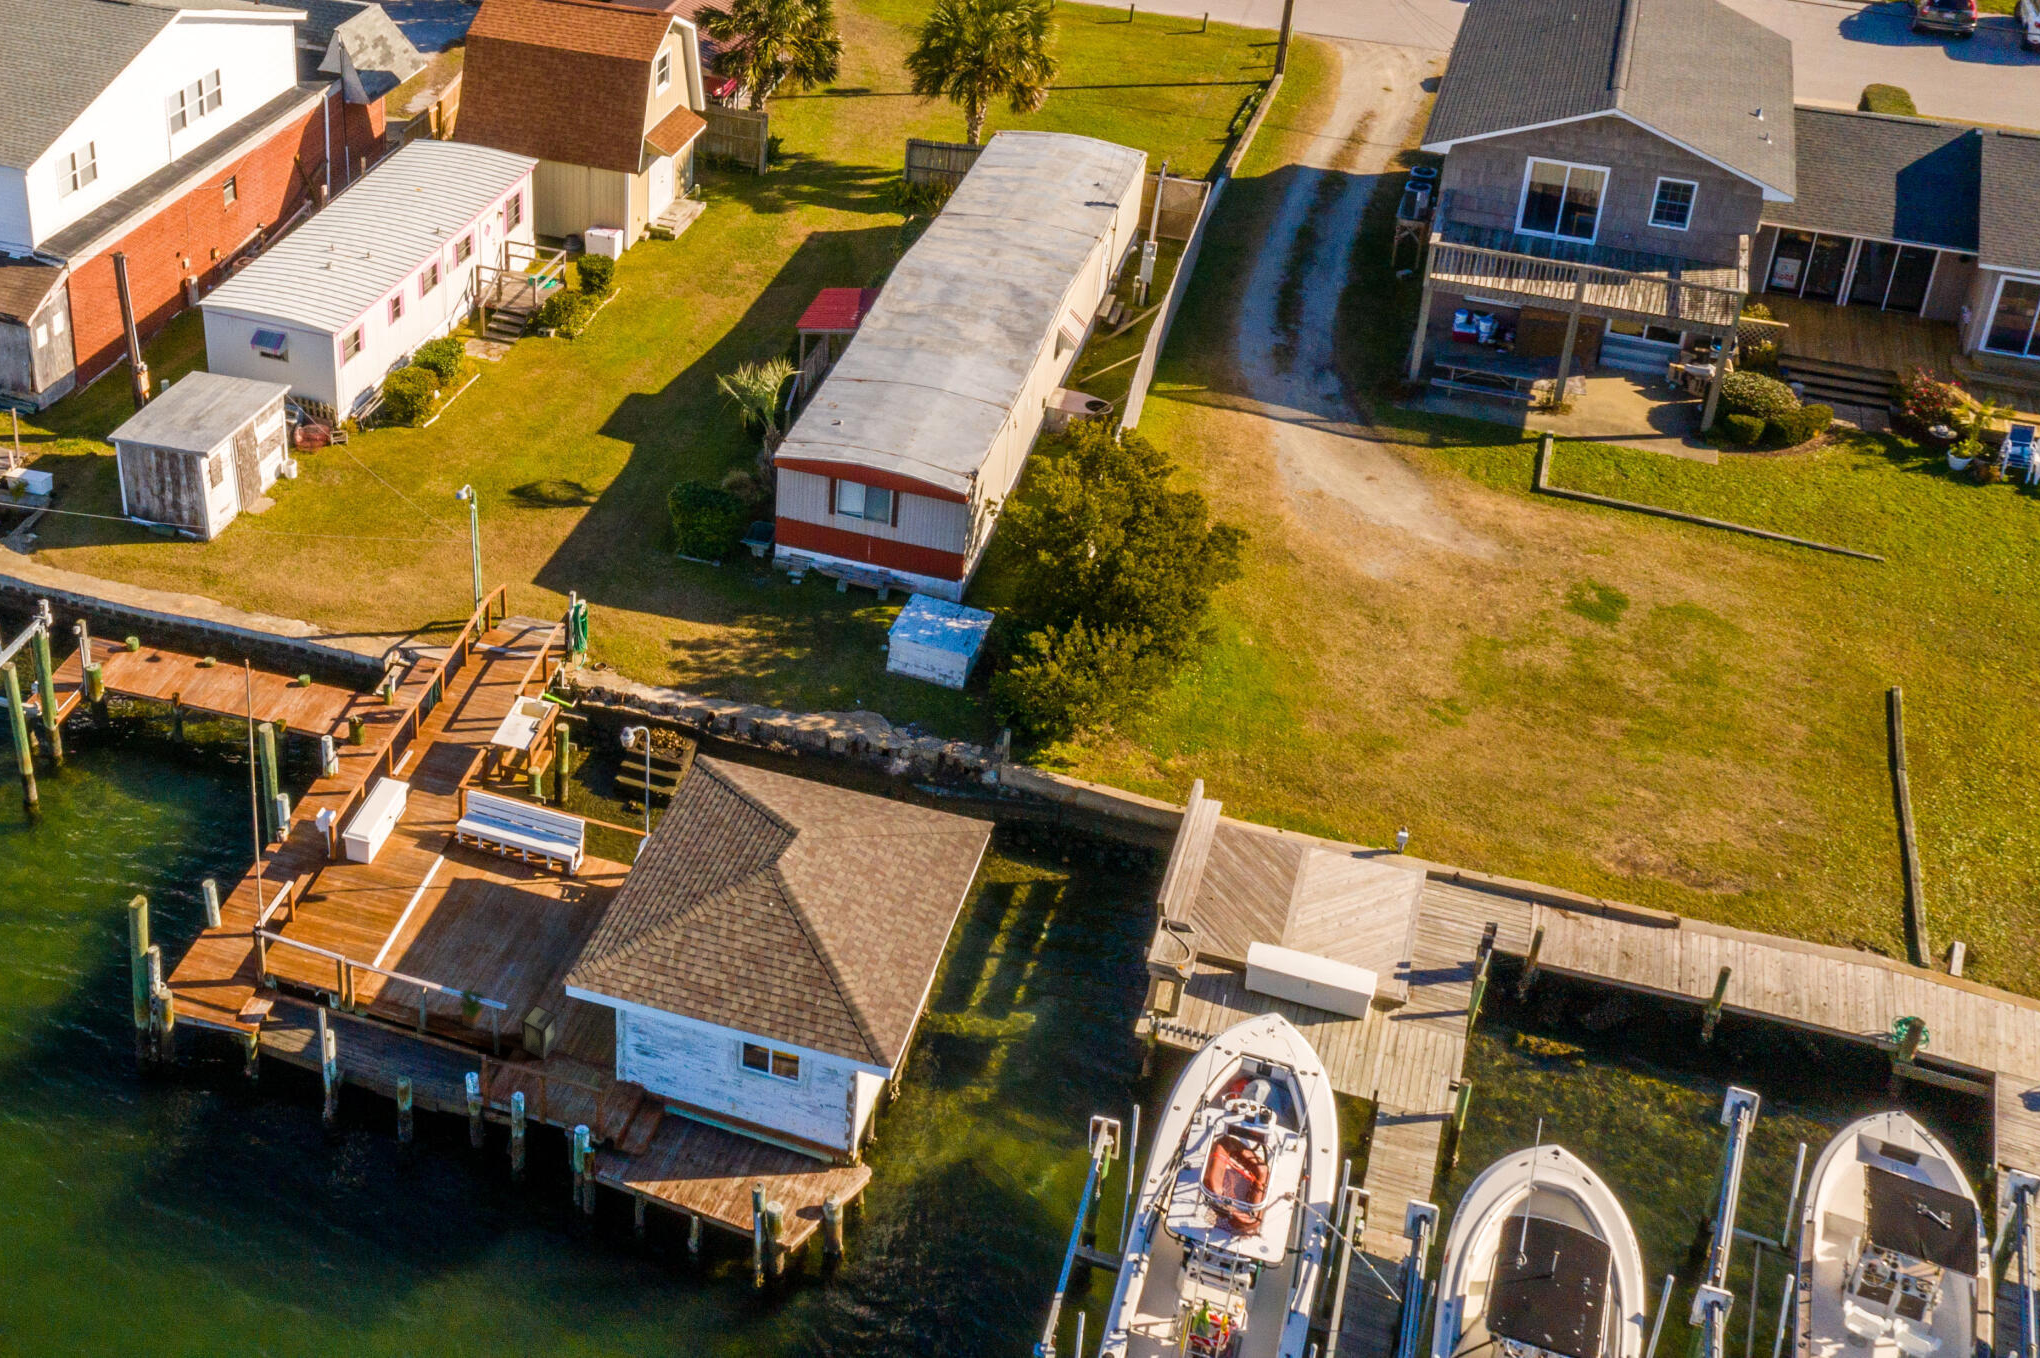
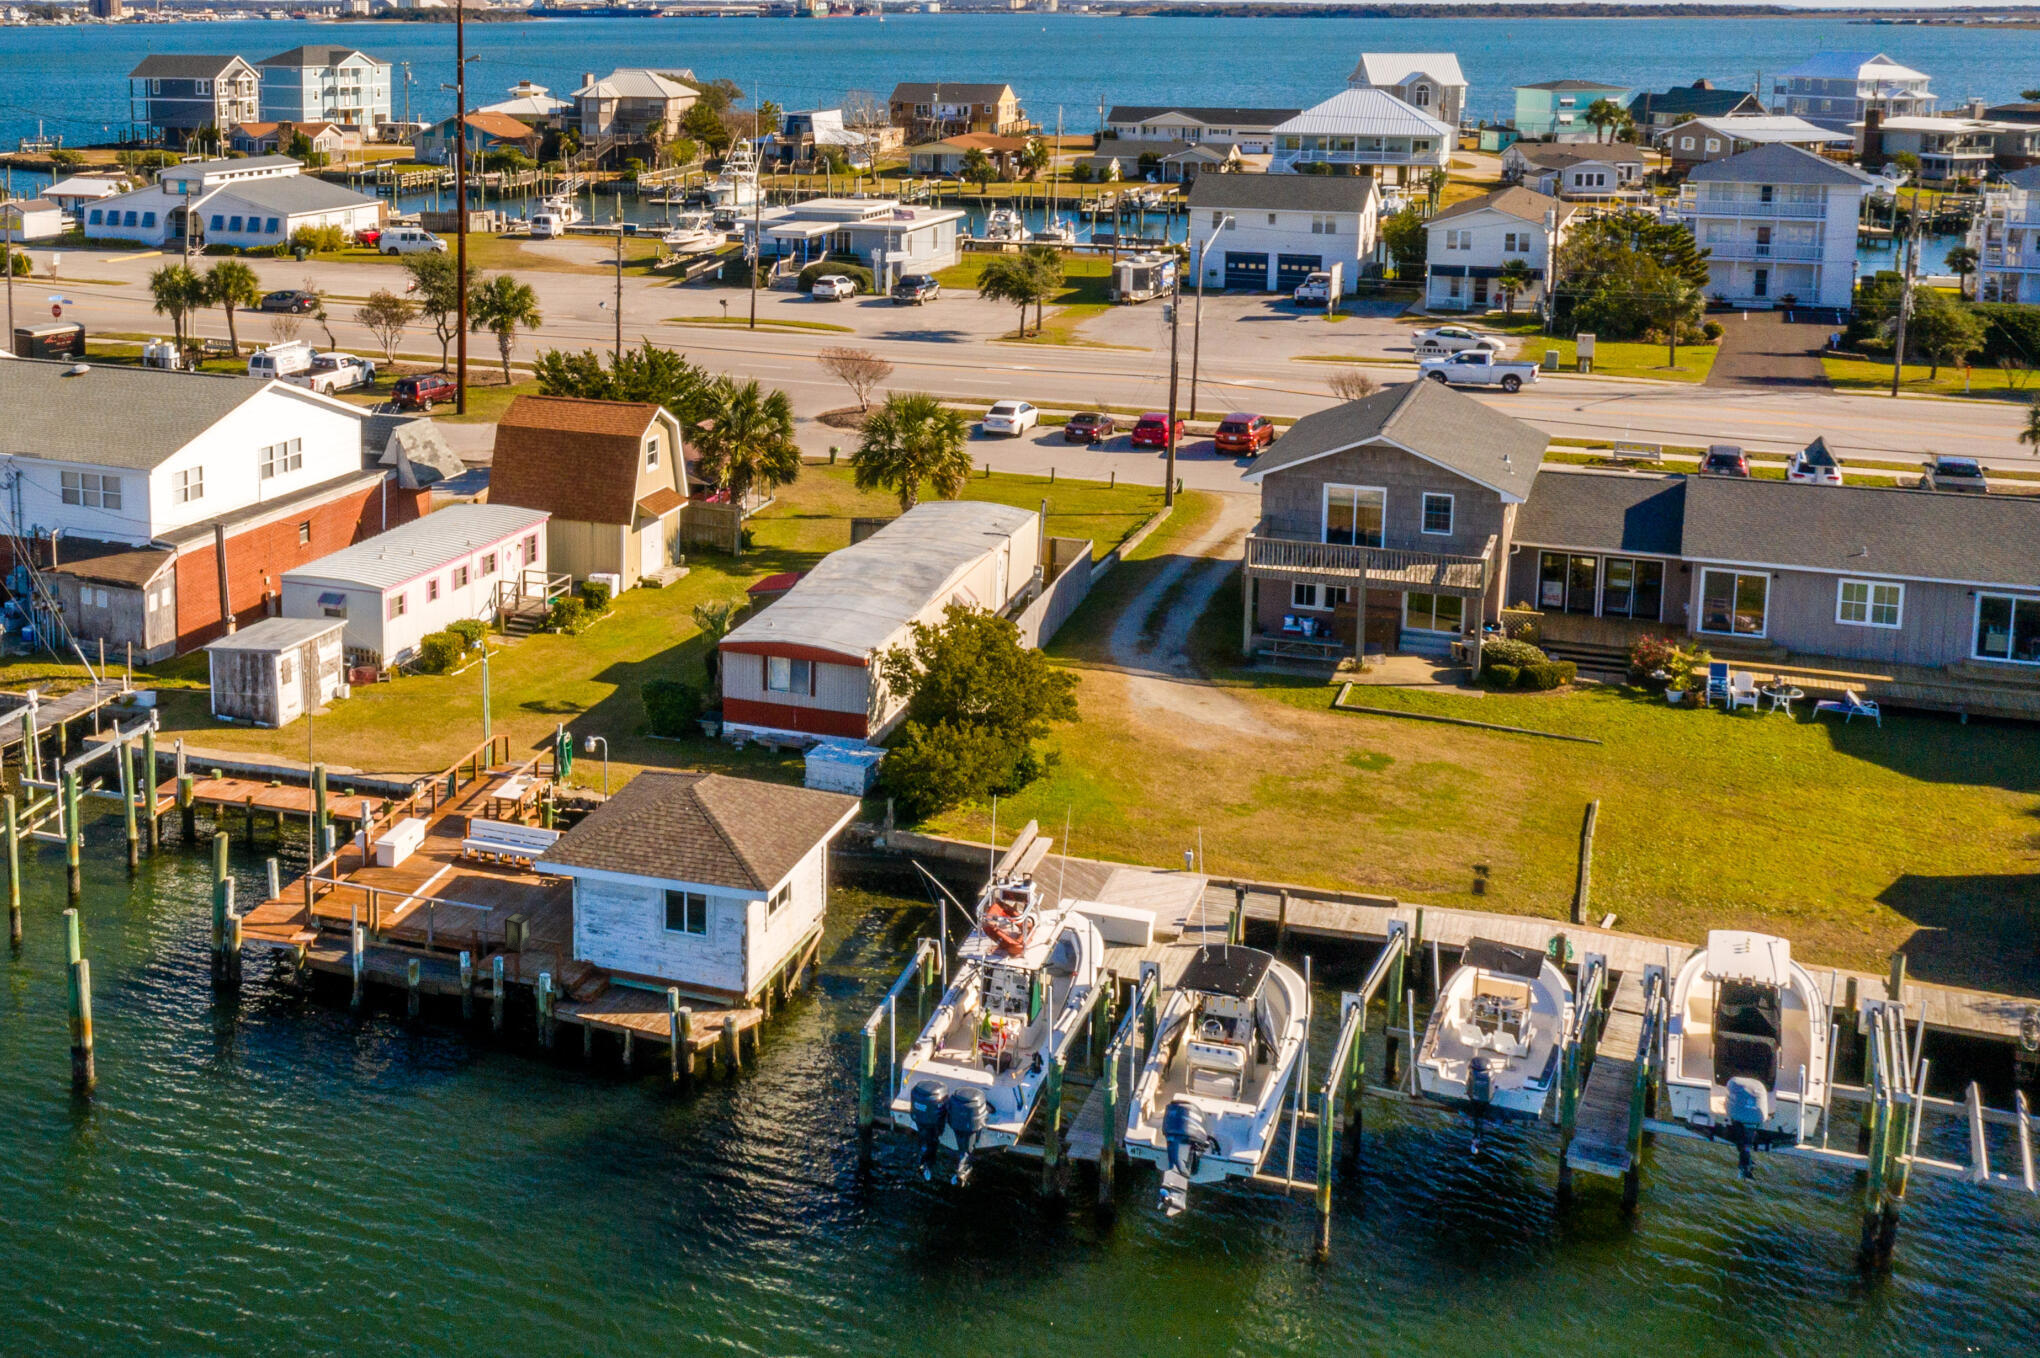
potted tree: present [461,990,484,1030] -> present [1472,865,1490,895]

